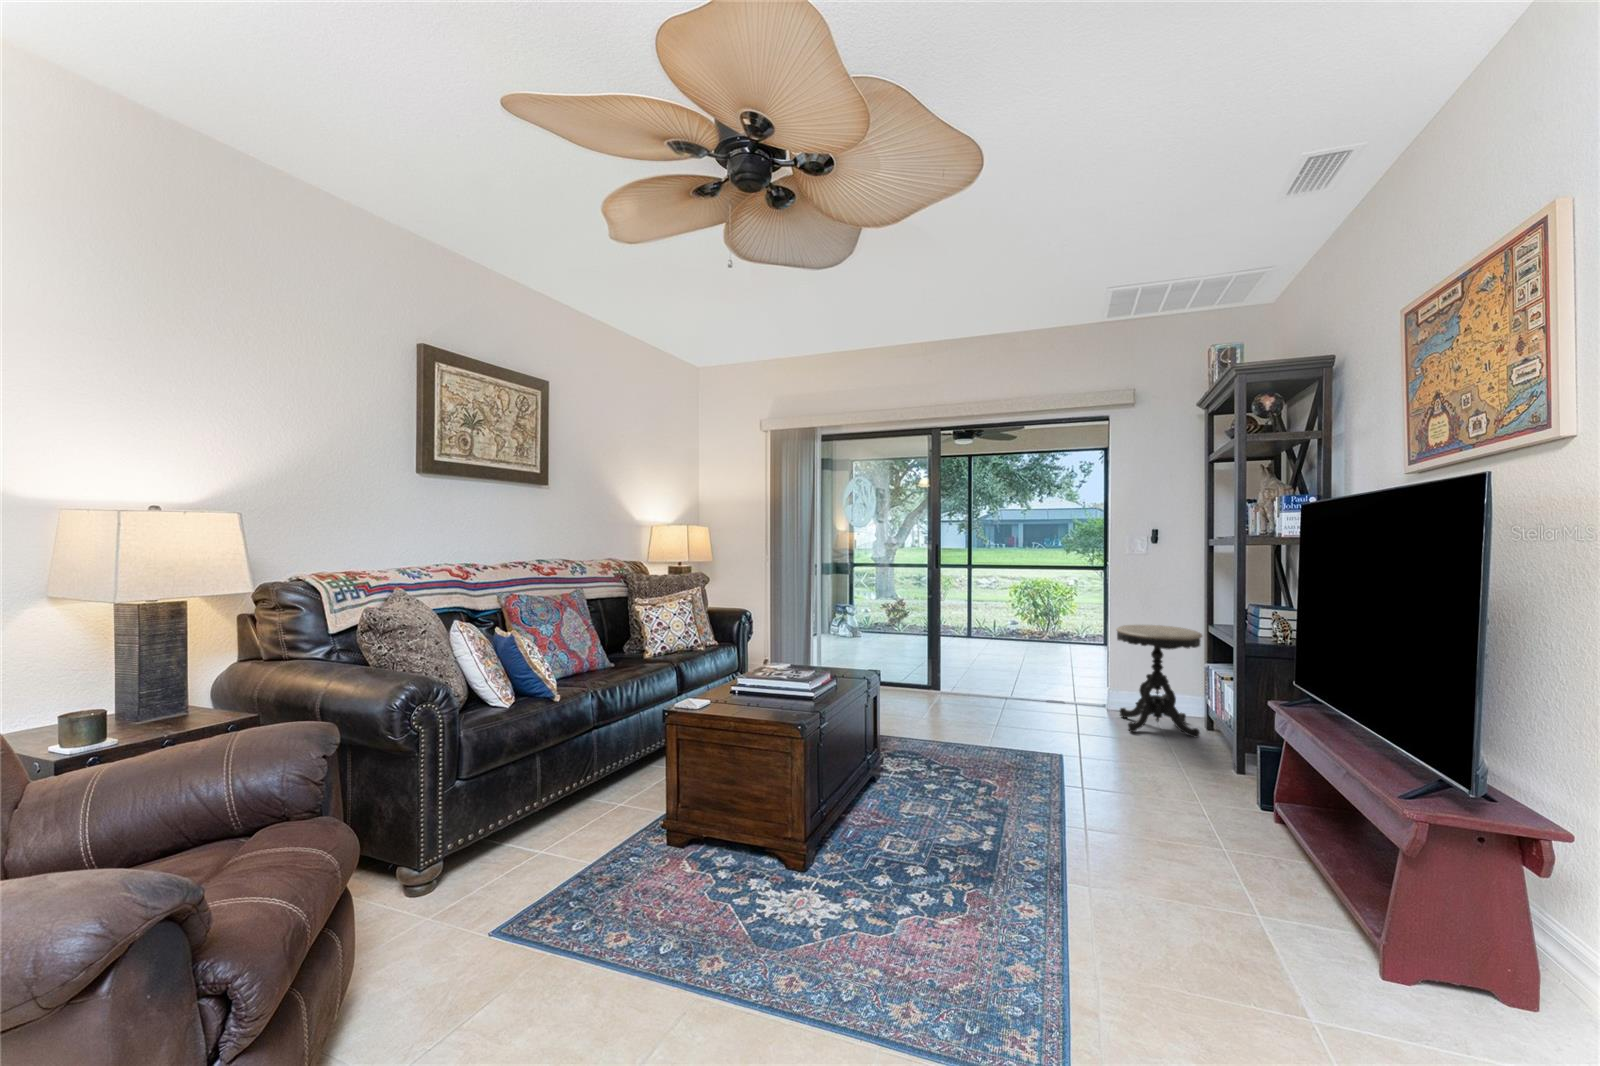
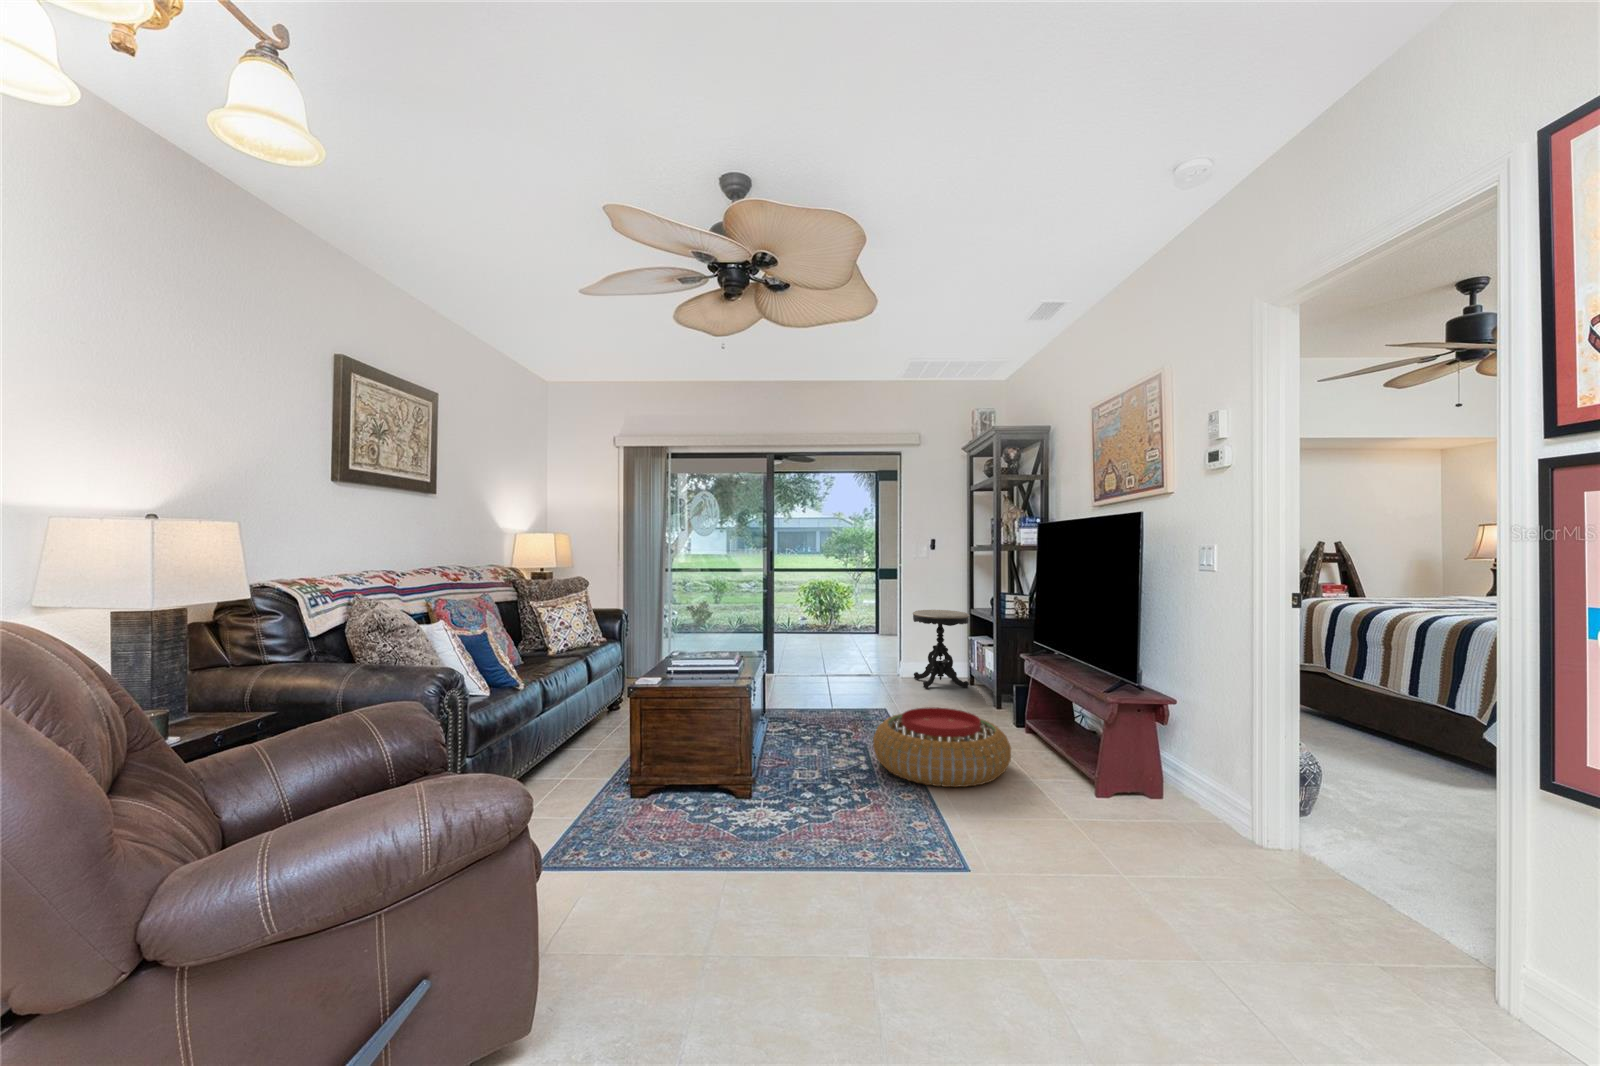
pouf: none [998,773,1222,915] -> present [873,707,1011,787]

